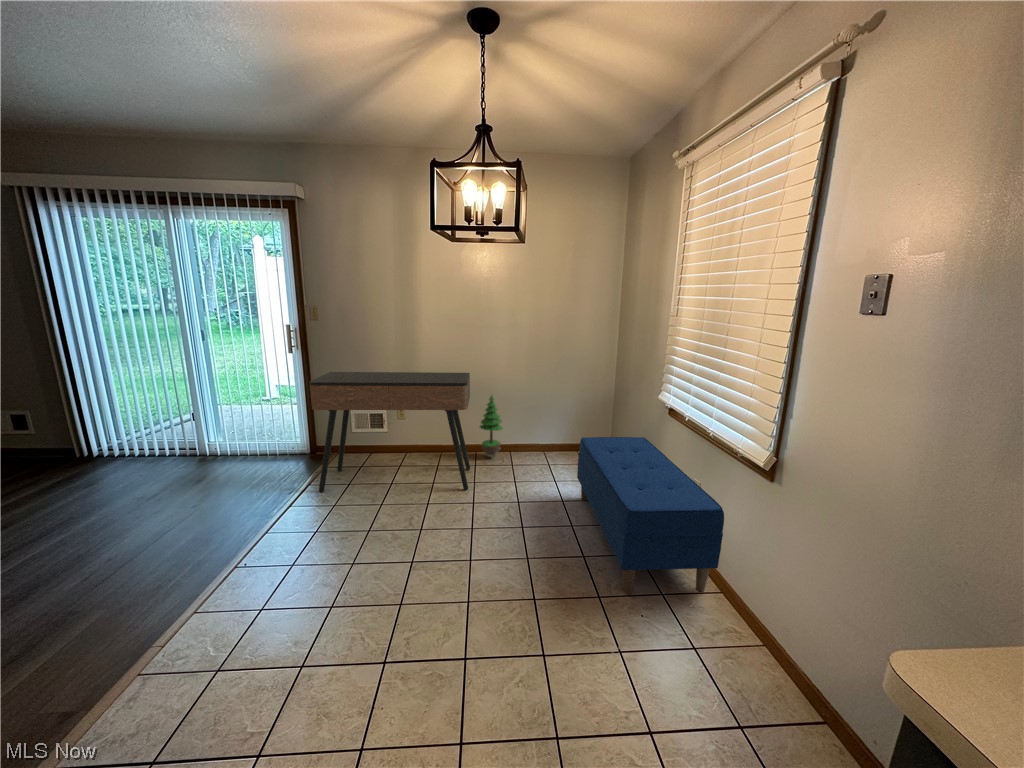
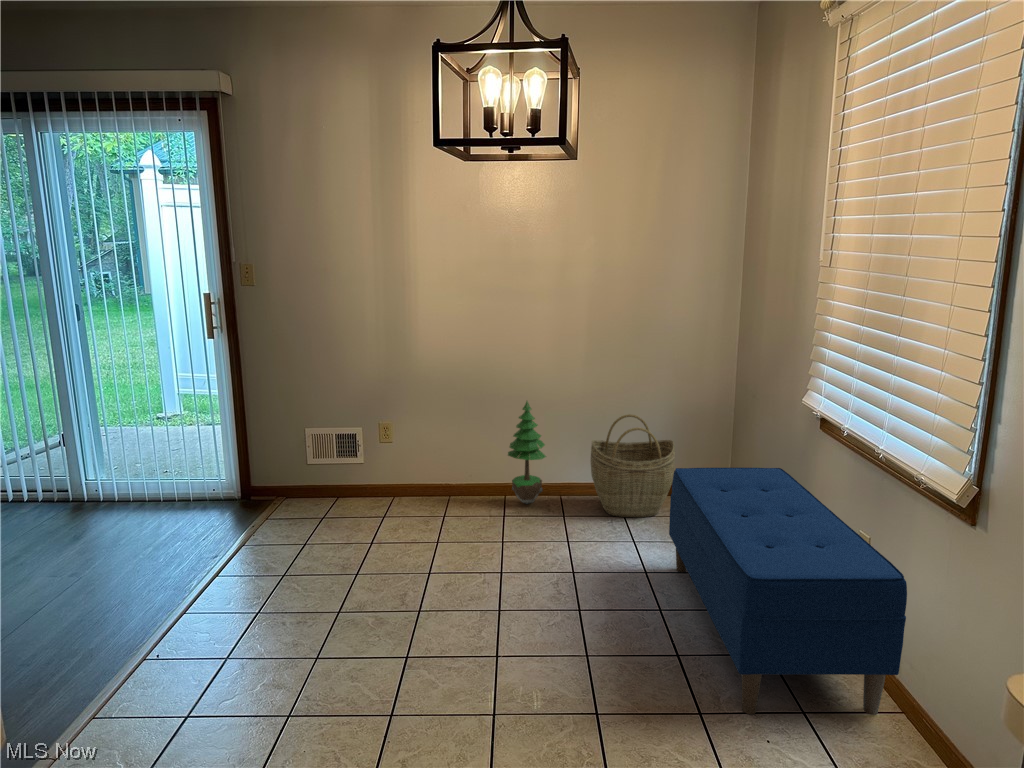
console table: present [310,372,470,492] -> none [243,365,494,556]
woven basket: none [530,403,580,466] -> present [591,414,675,517]

